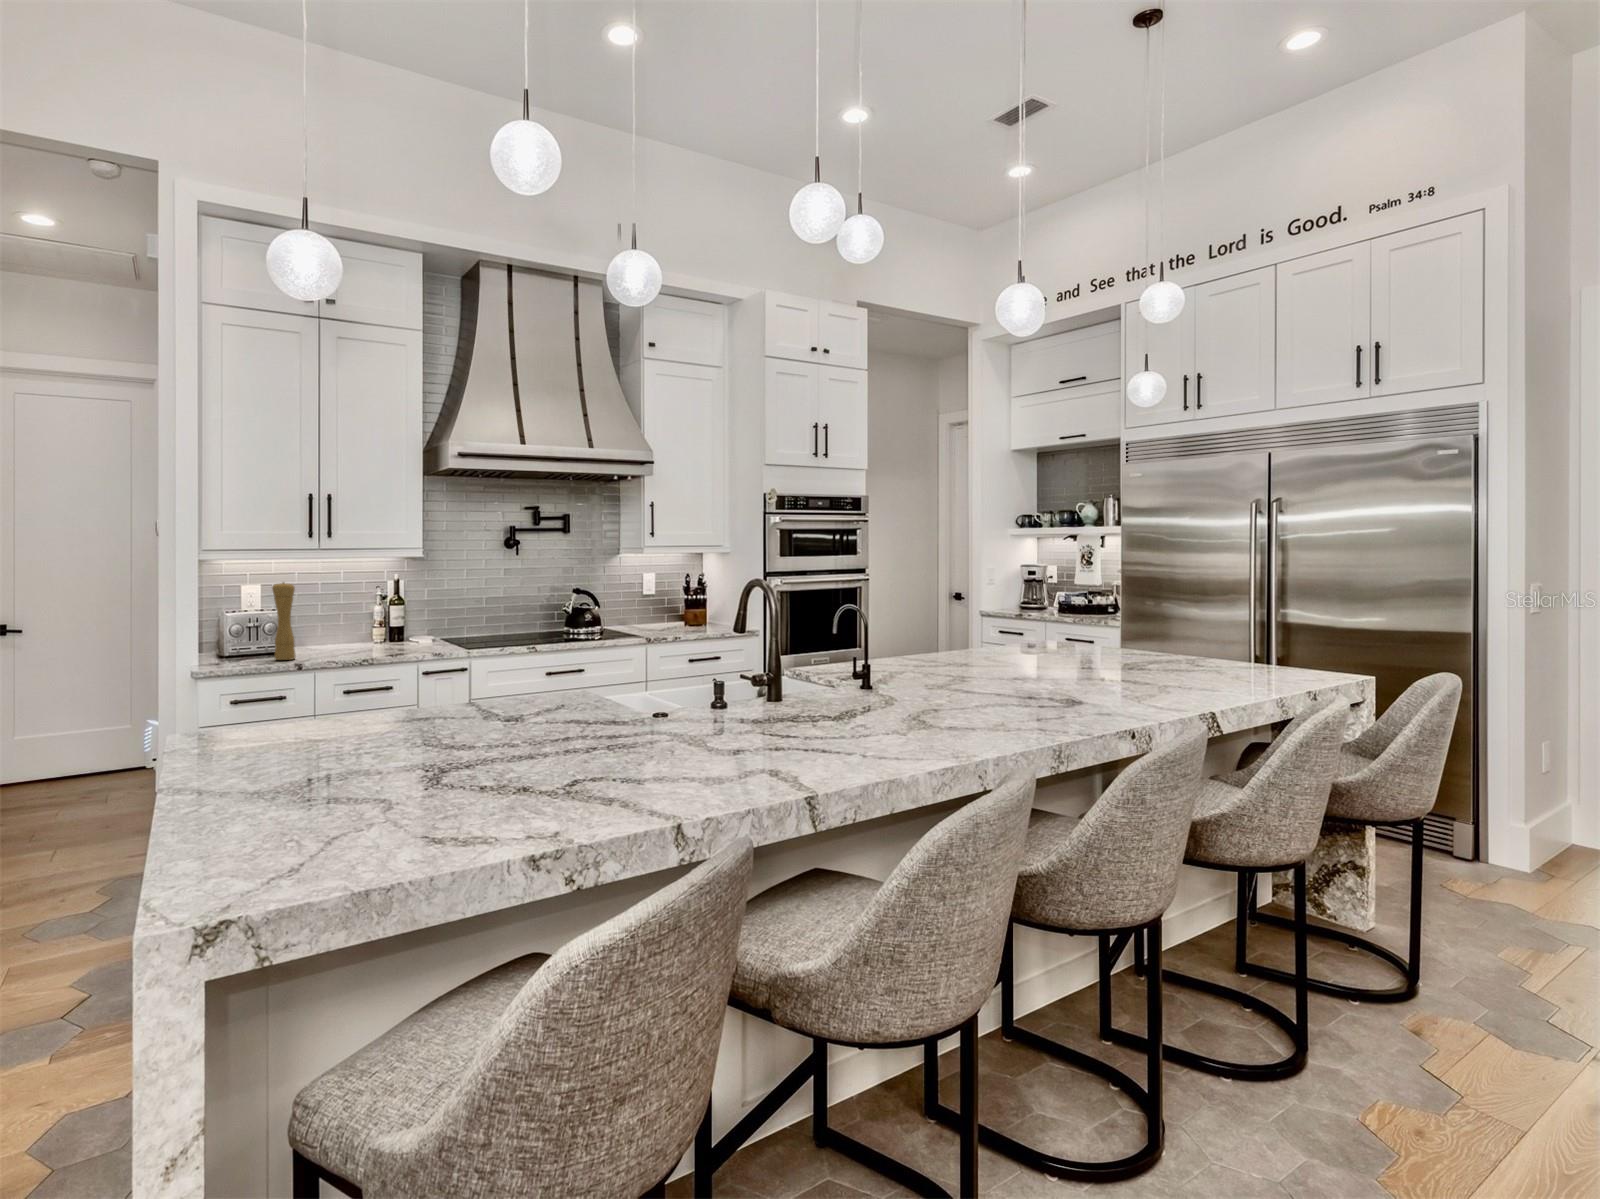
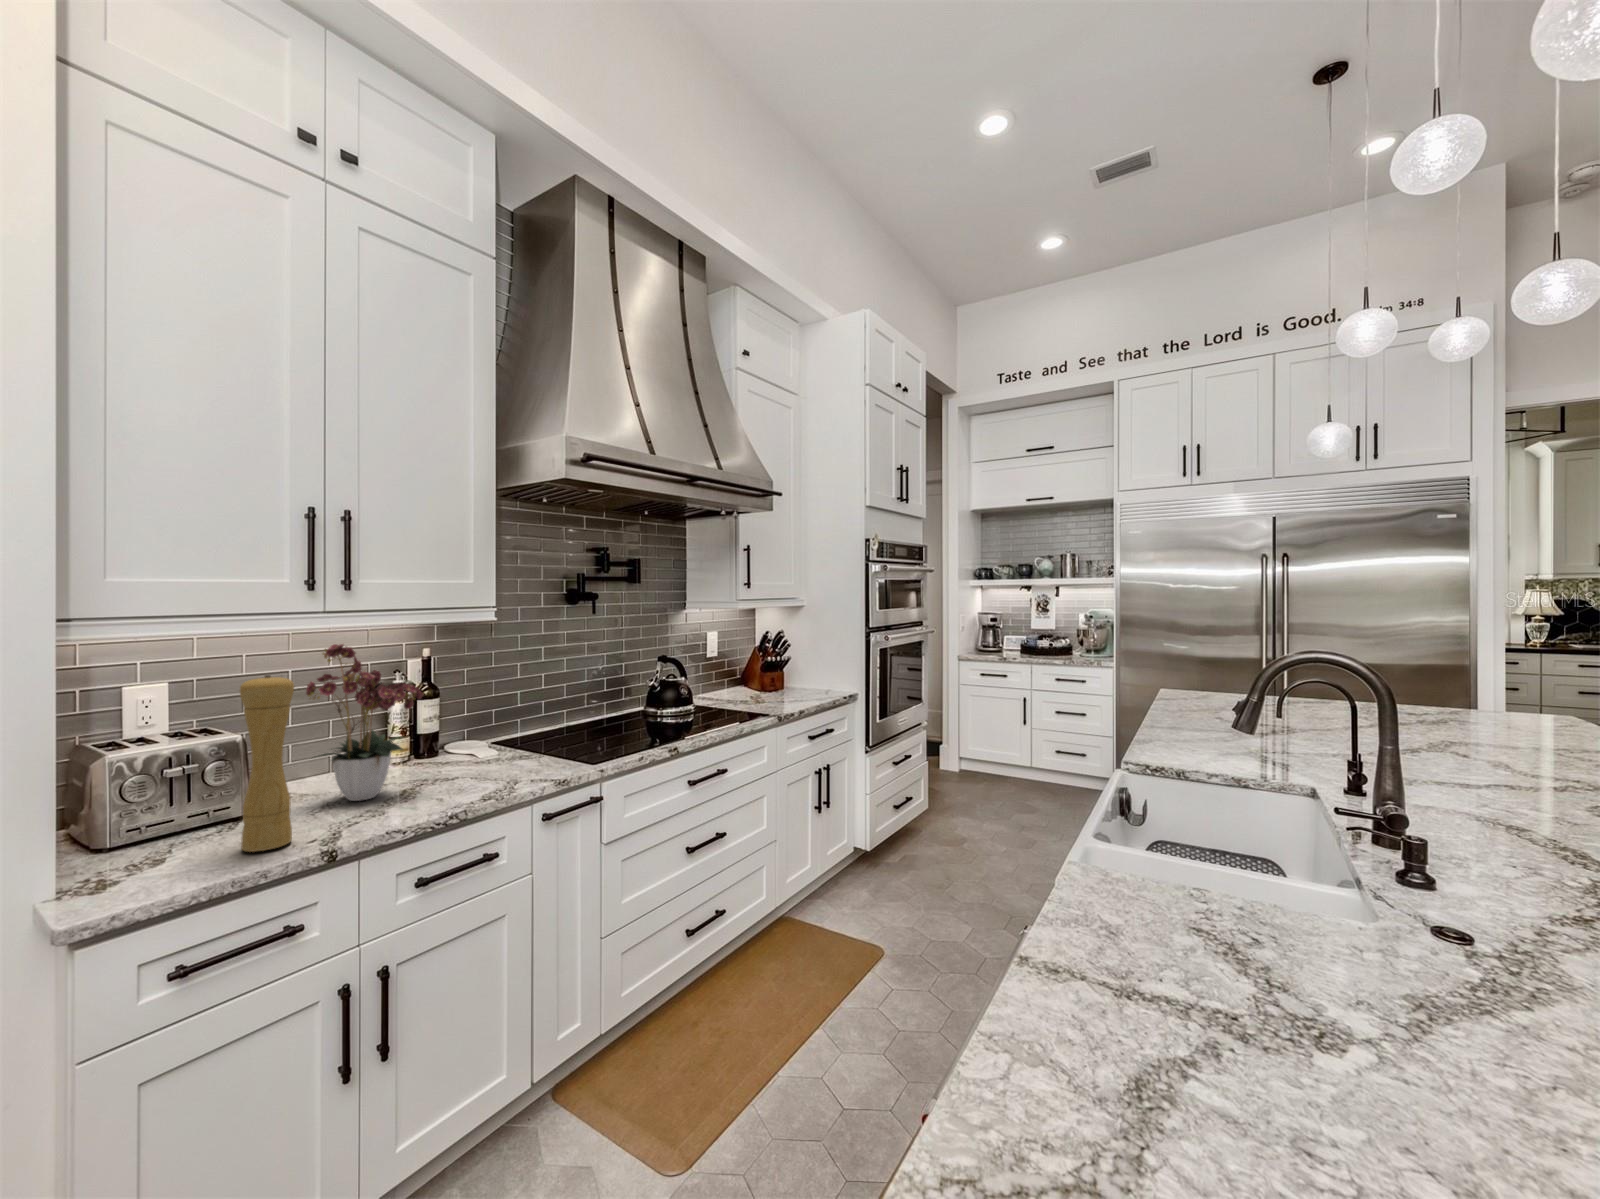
flower arrangement: none [312,567,376,652] -> present [306,644,423,801]

